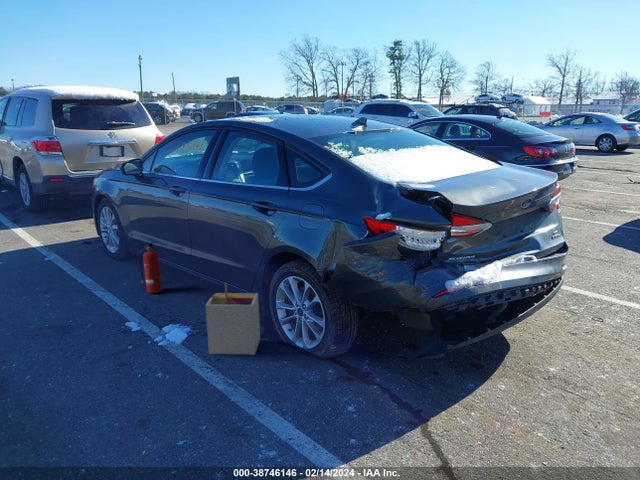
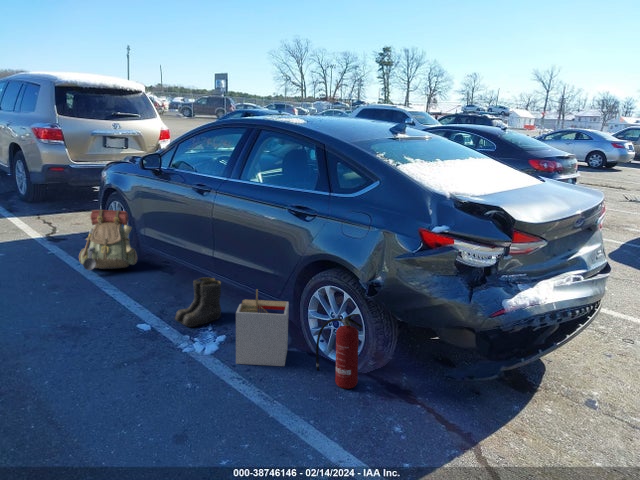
backpack: none [72,215,128,274] -> present [79,210,137,270]
fire extinguisher: present [140,242,162,293] -> present [316,314,362,388]
boots: none [156,275,203,322] -> present [175,278,221,327]

